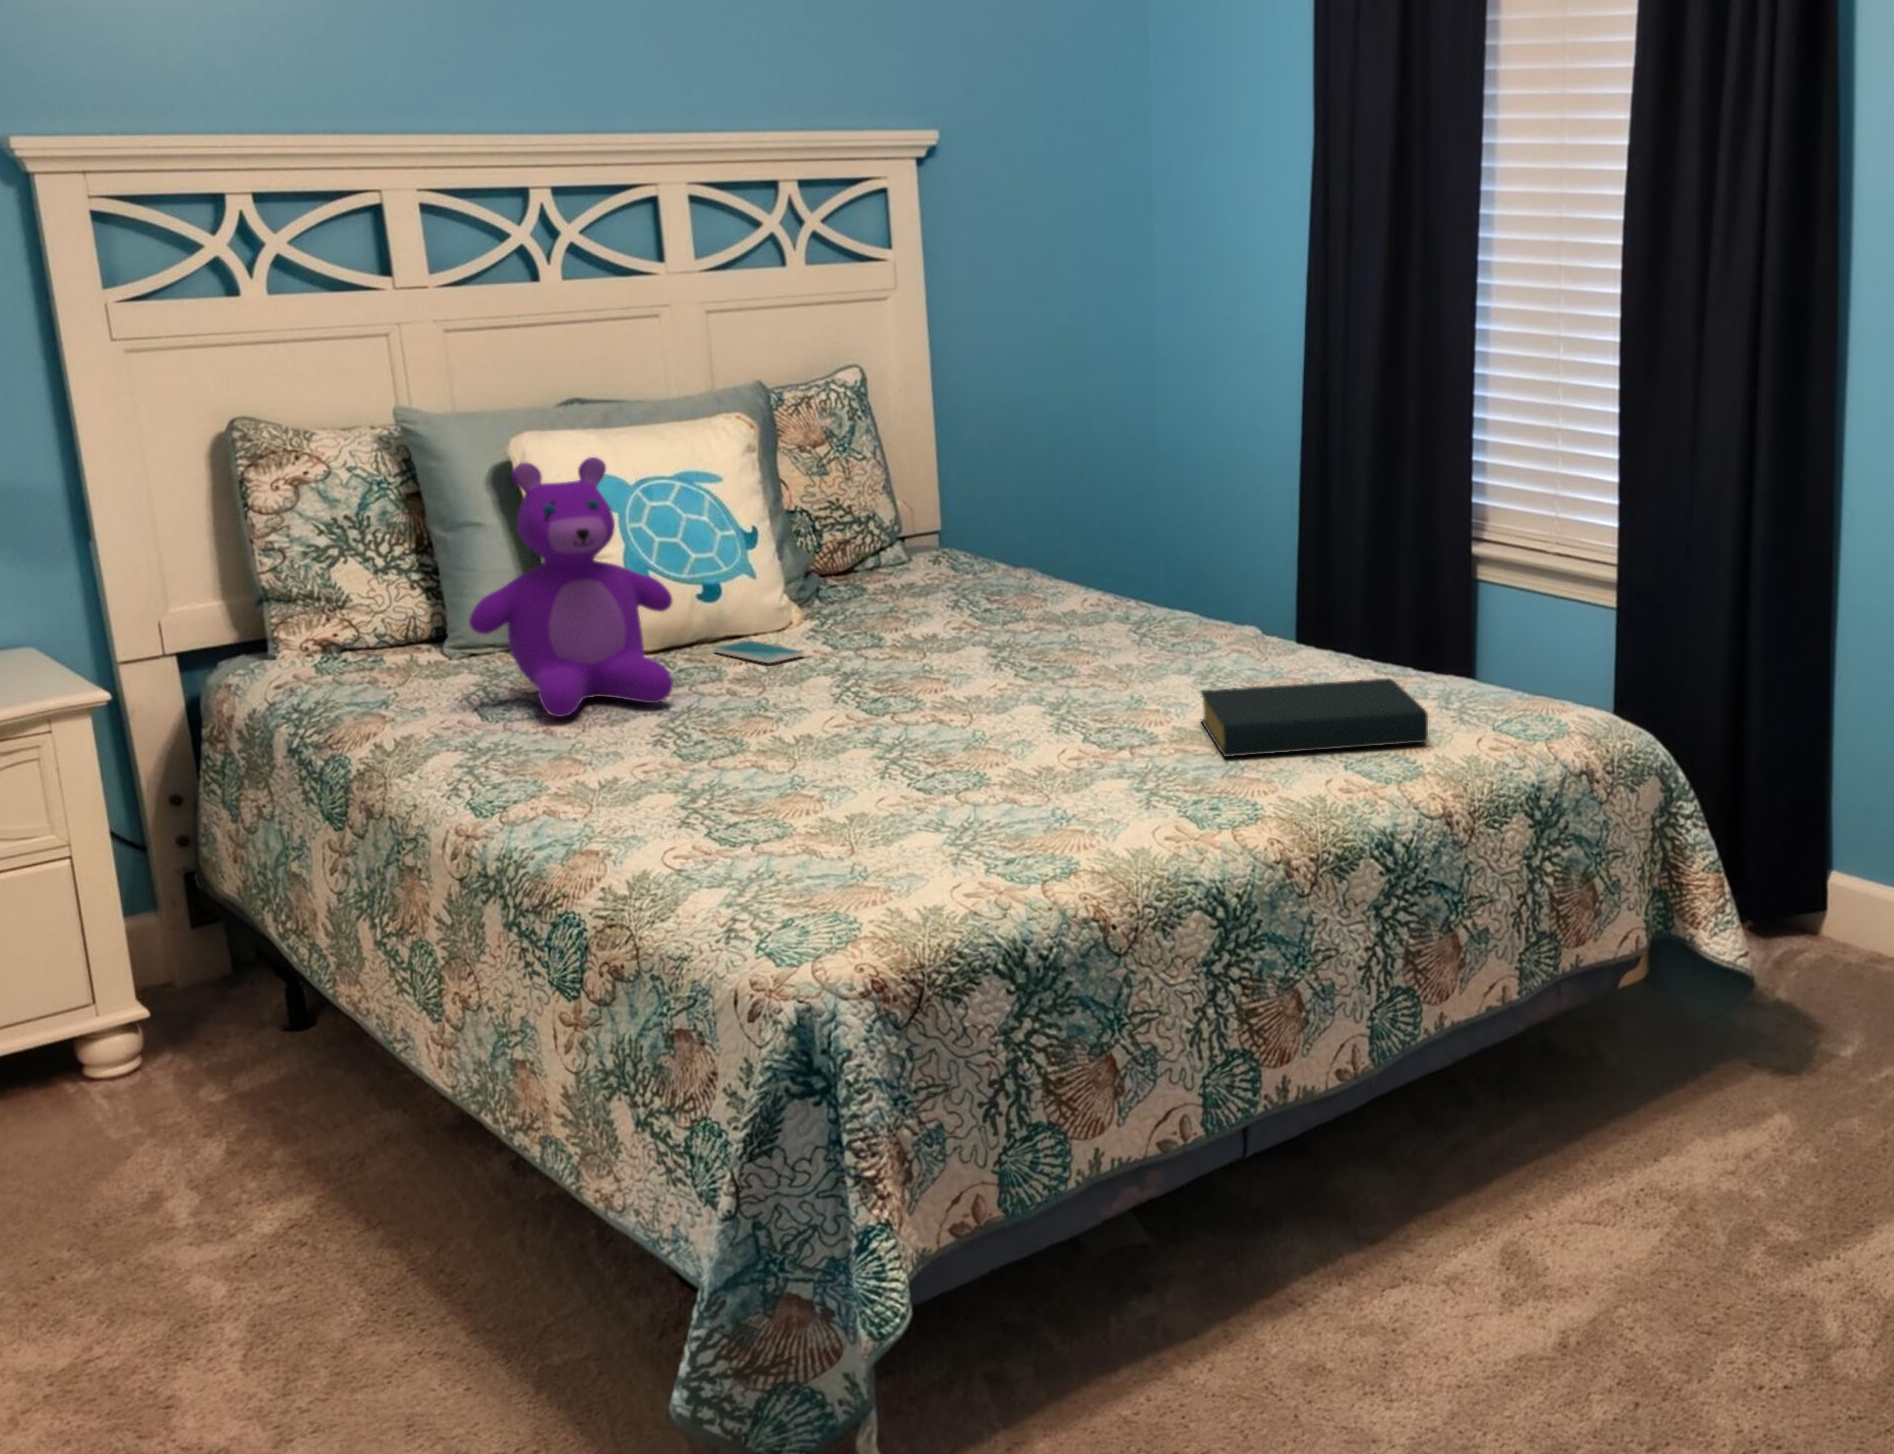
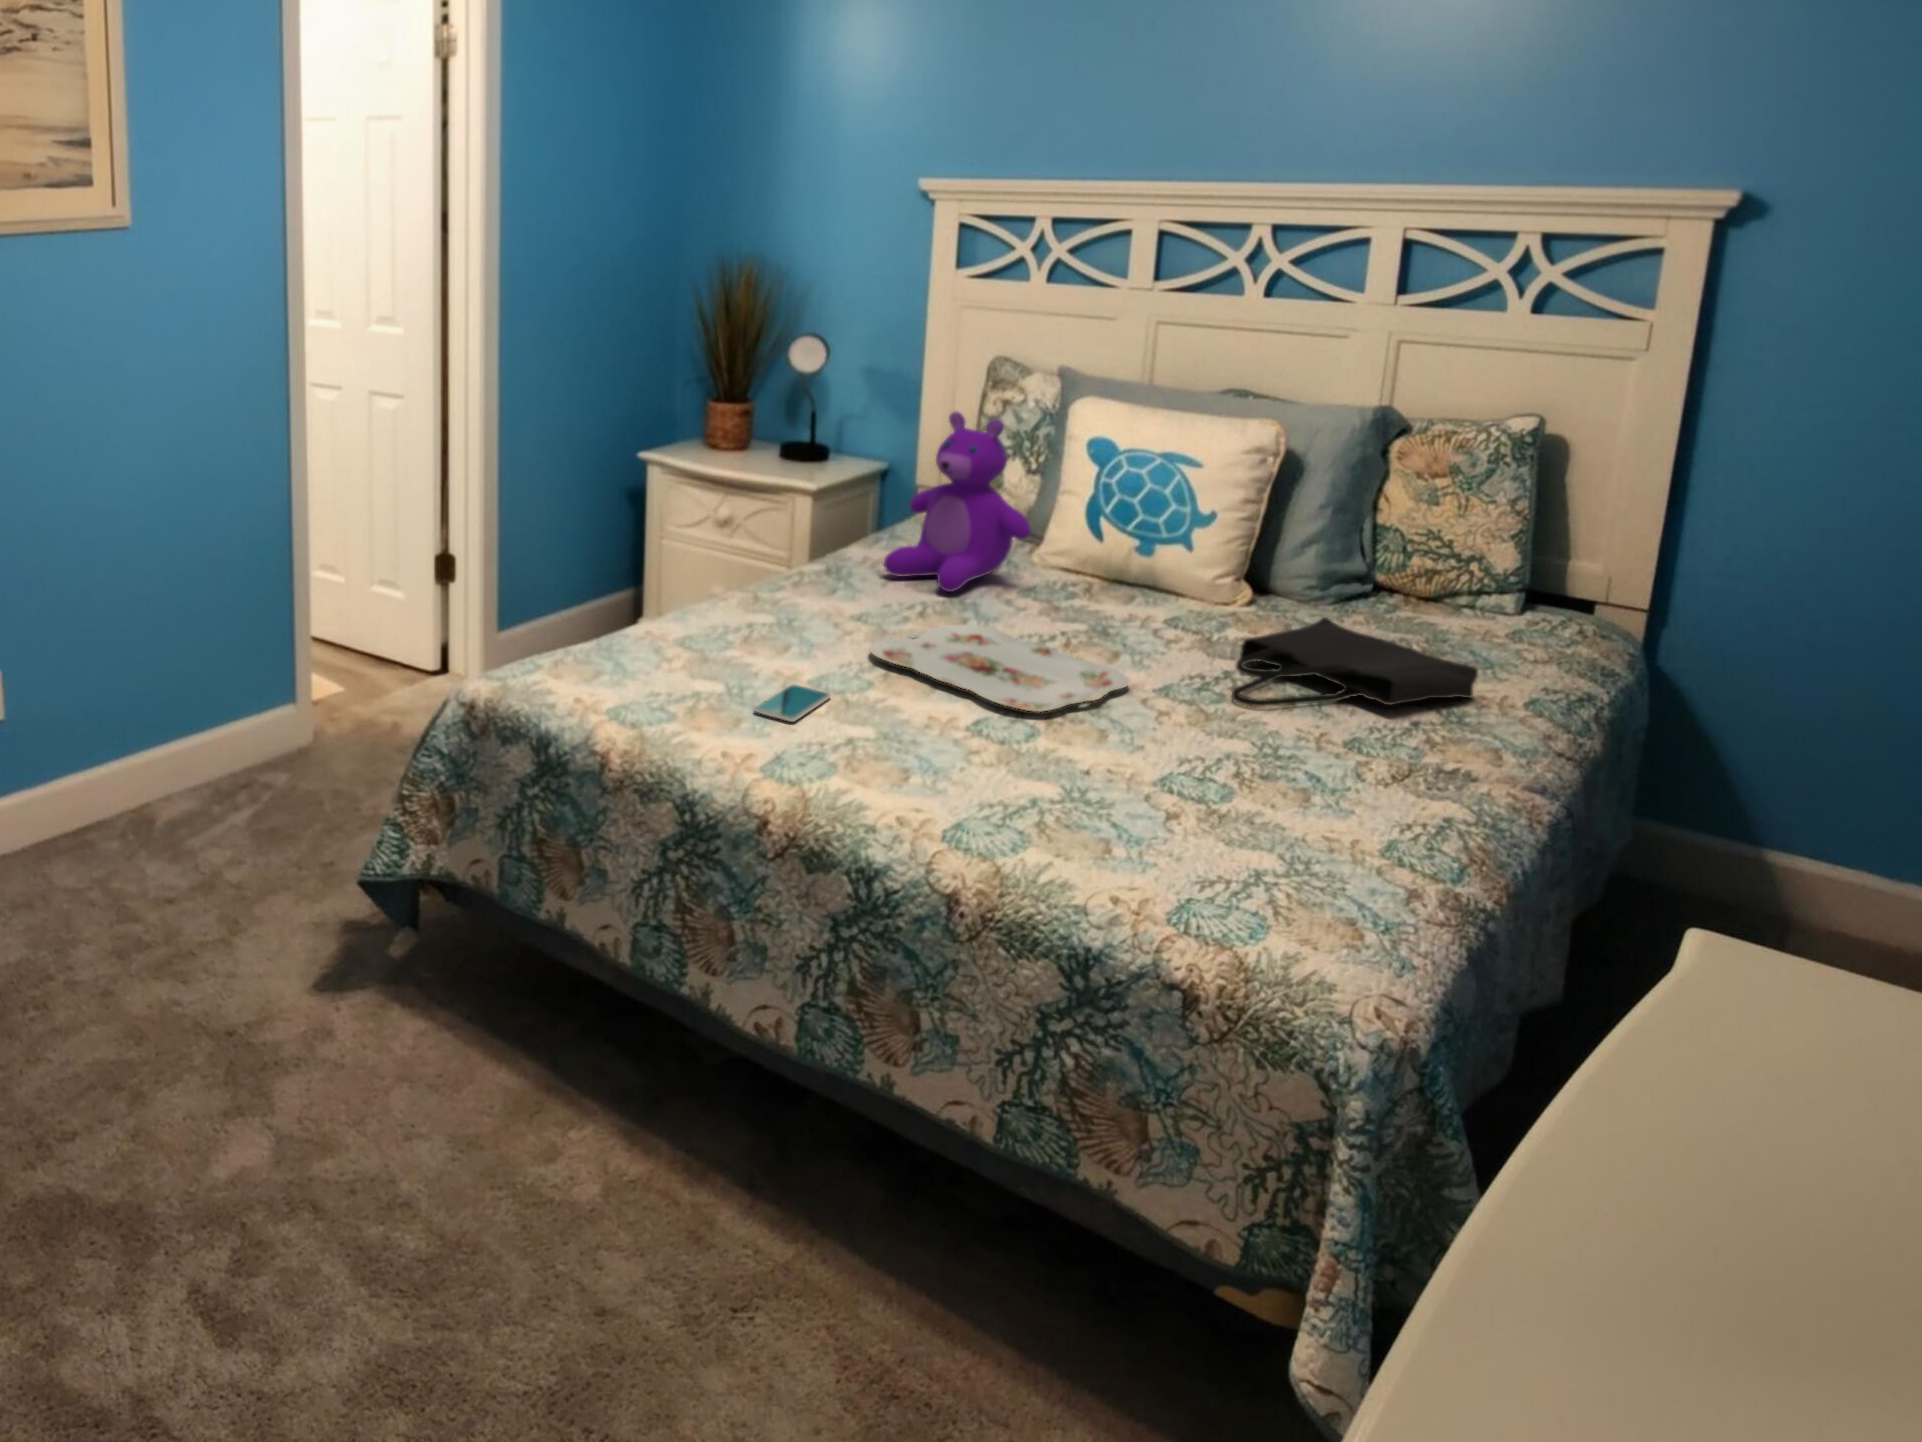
tote bag: none [939,575,1131,656] -> present [1232,617,1478,707]
smartphone: present [714,641,804,663] -> present [754,685,831,722]
serving tray: none [799,671,1100,747] -> present [870,625,1129,712]
hardback book: present [1201,678,1428,757] -> none [939,729,1186,852]

